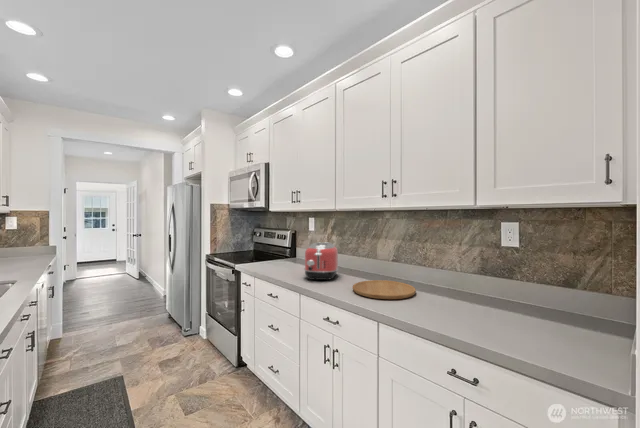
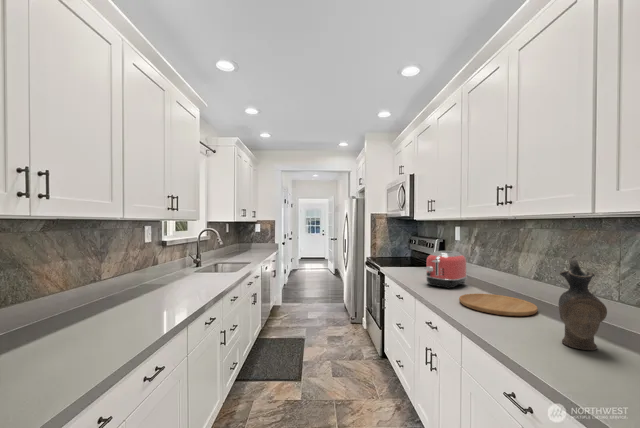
ceramic pitcher: none [457,244,491,317] -> present [559,259,607,350]

